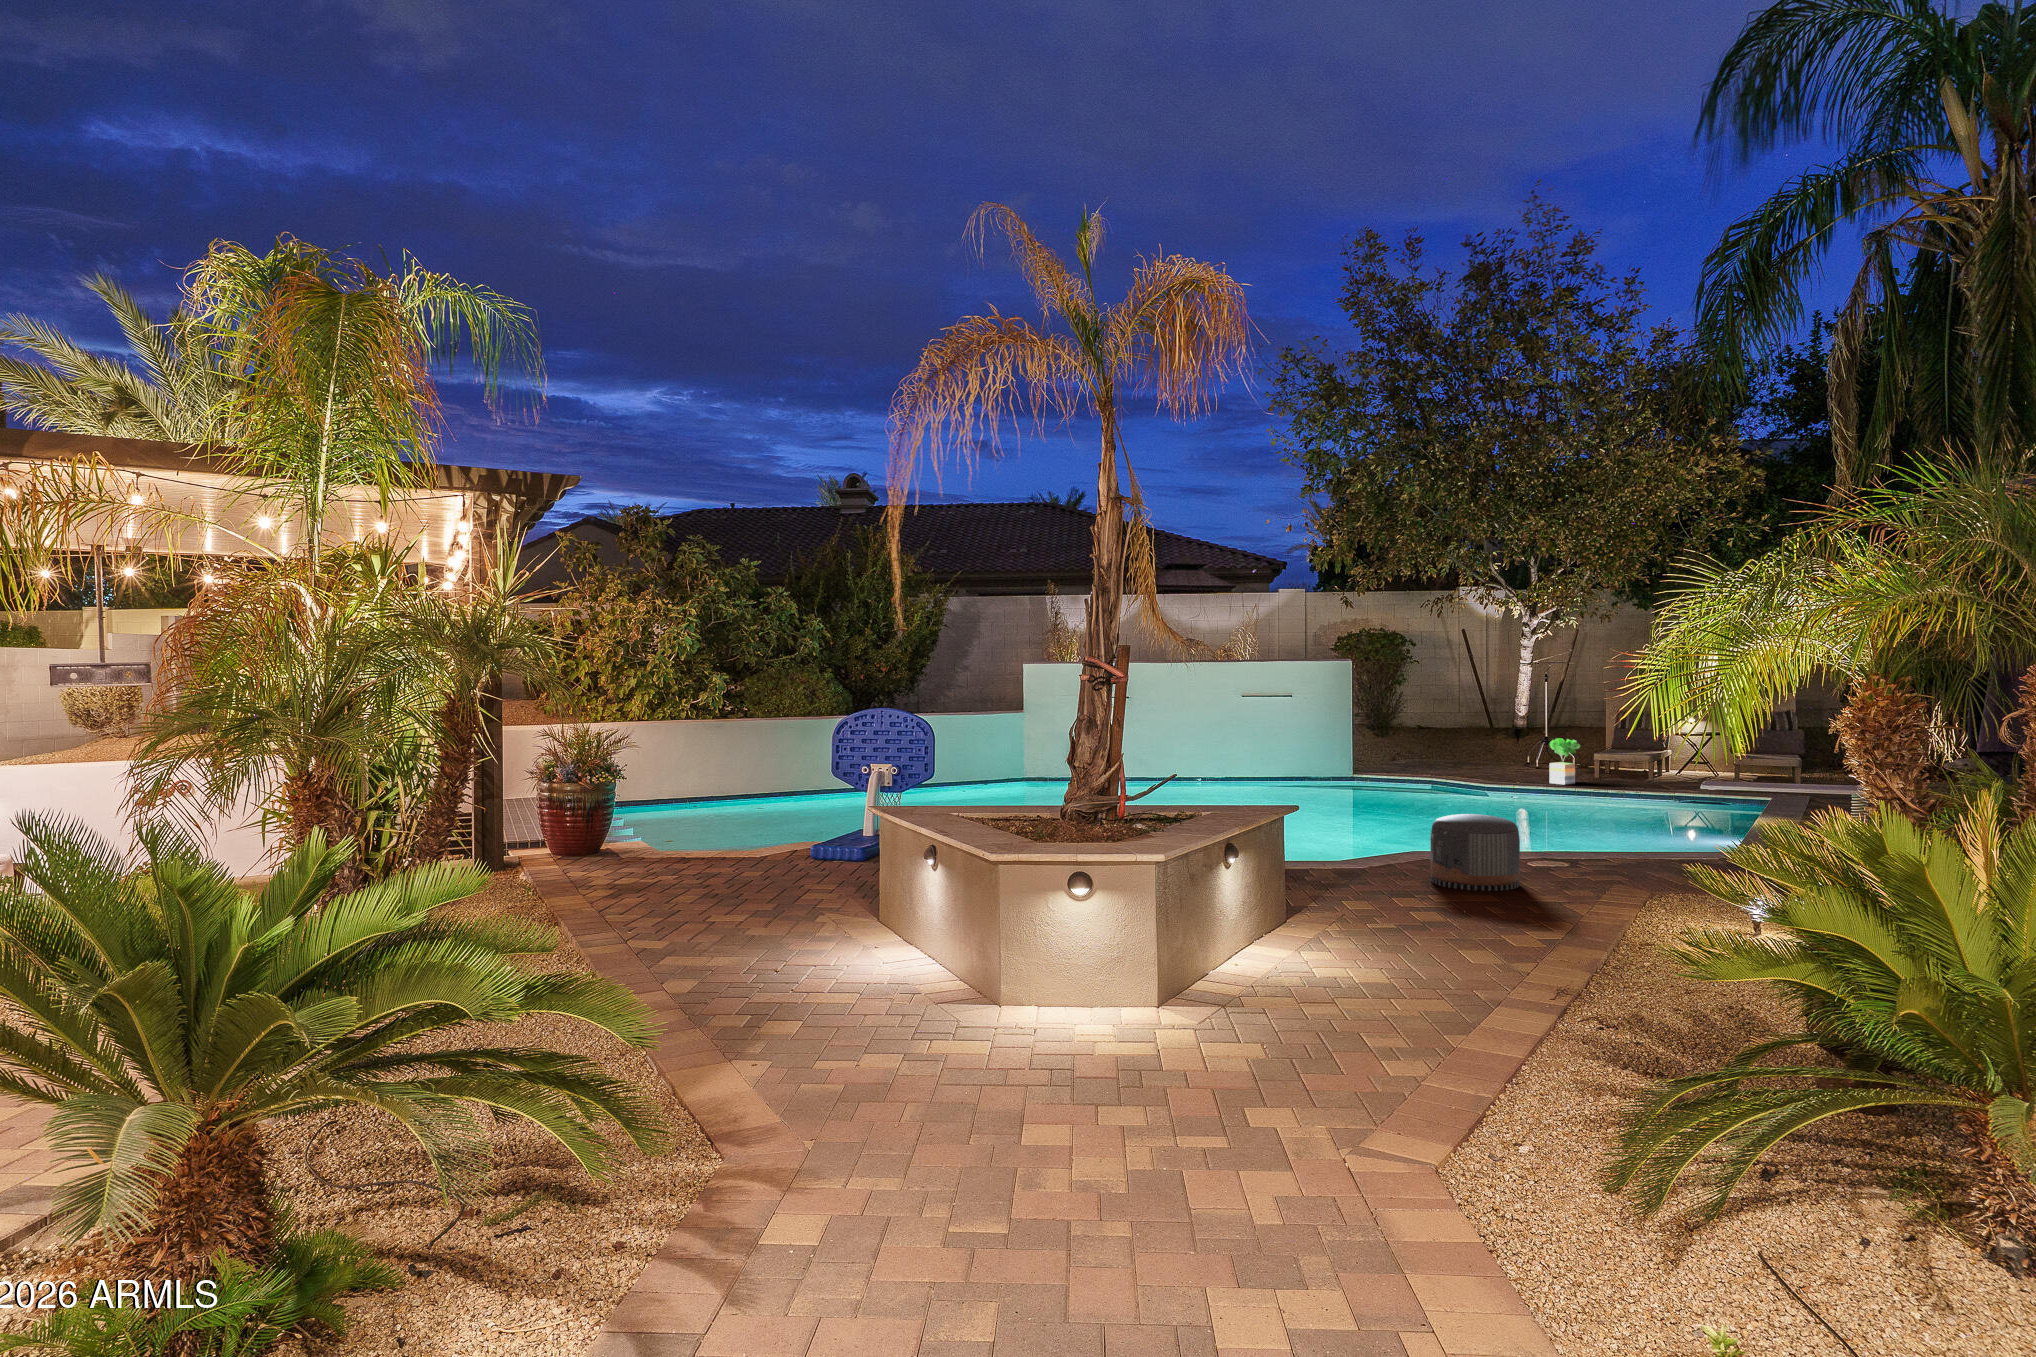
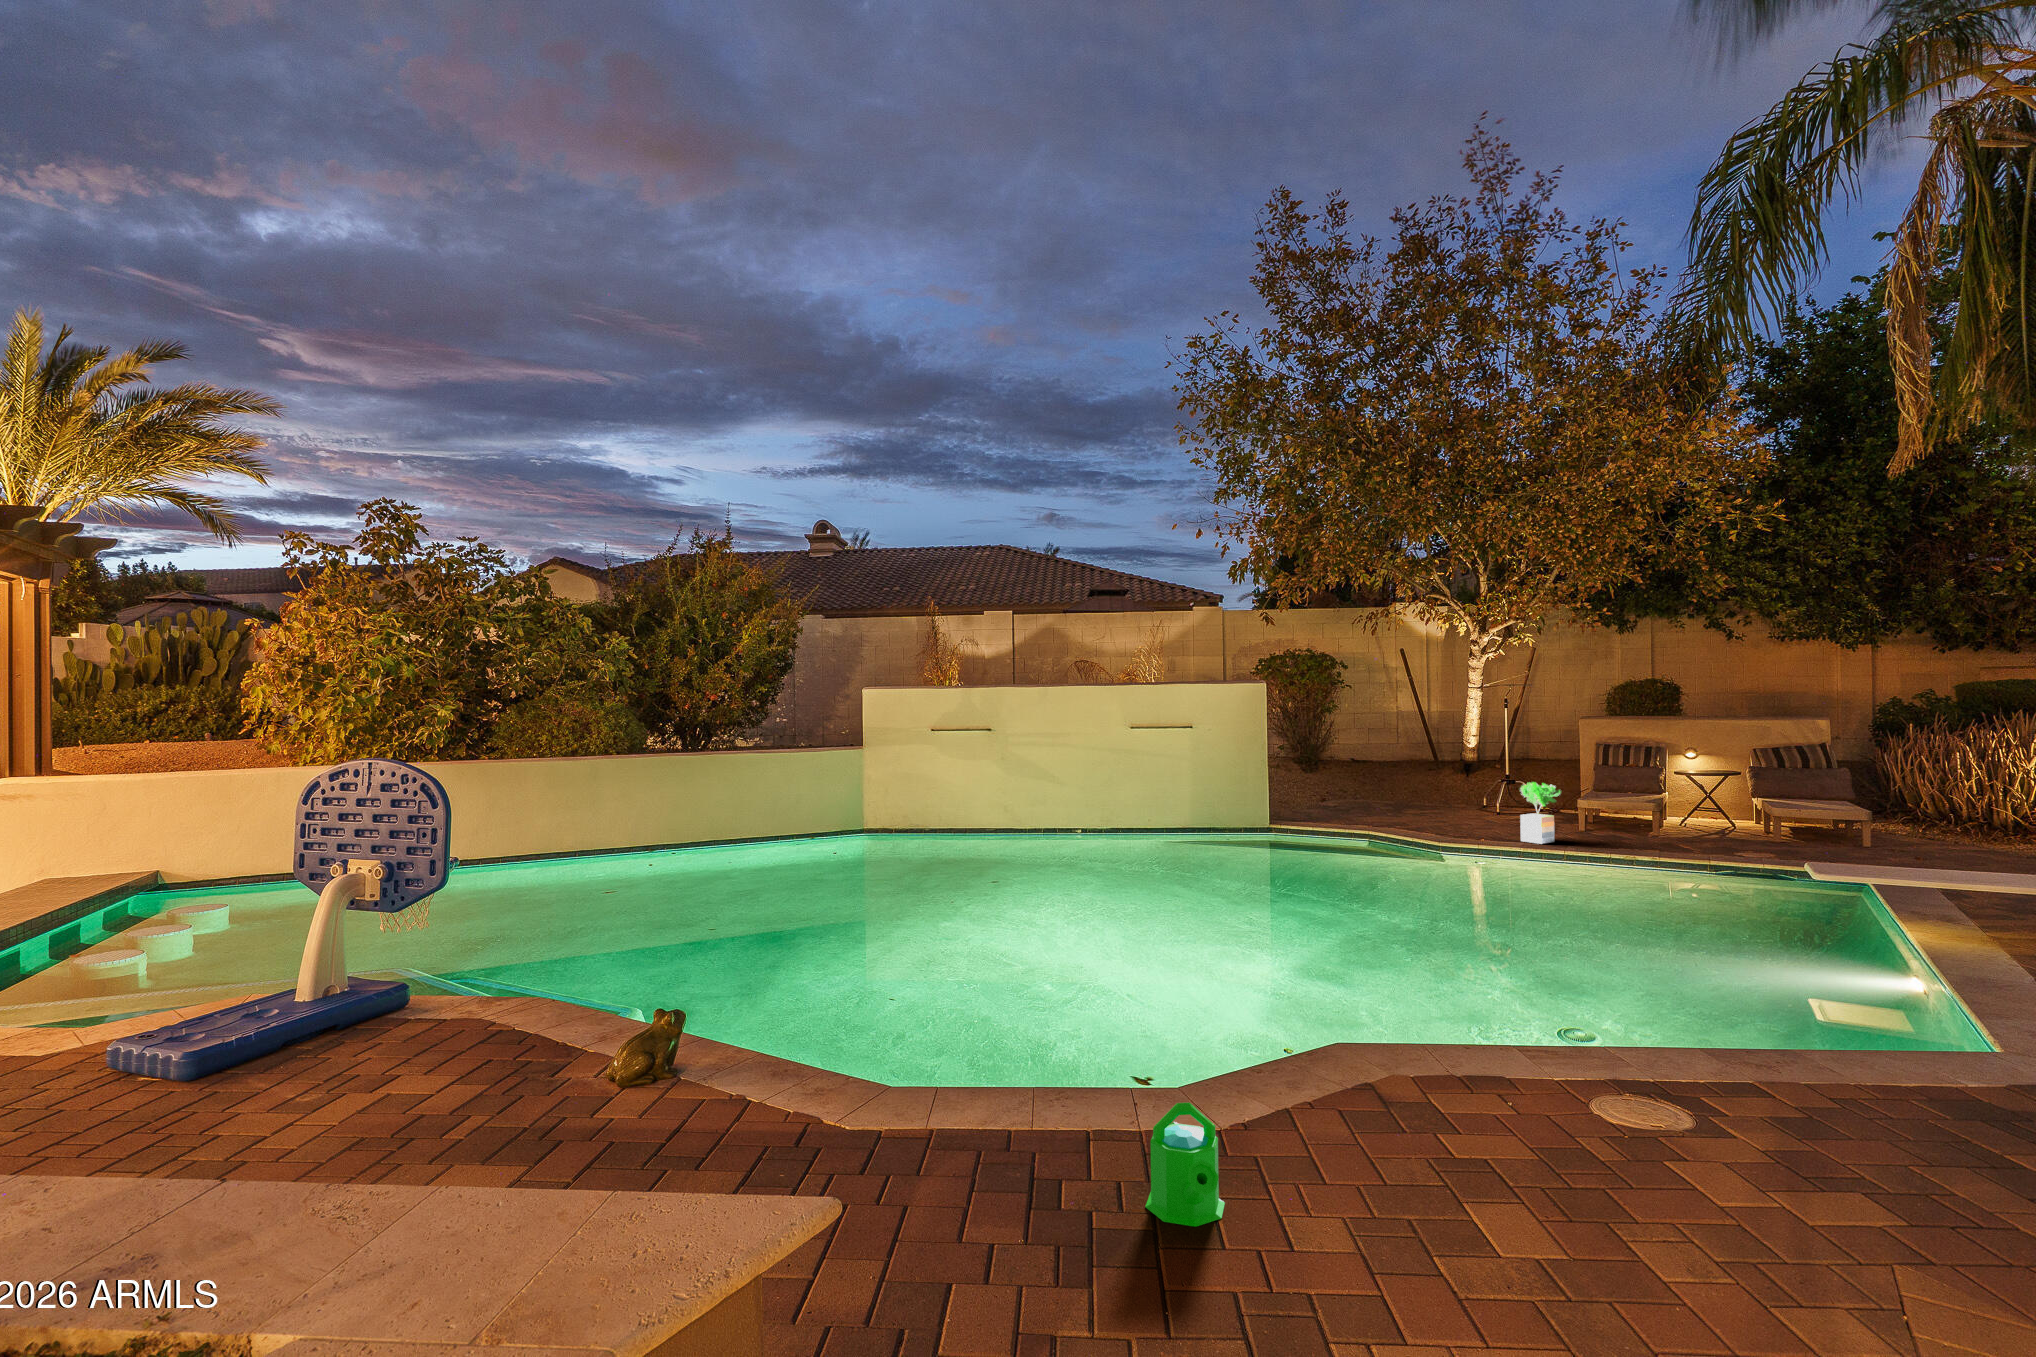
pouf: present [1430,814,1520,891] -> none [1374,992,1586,1211]
watering can: none [1335,848,1368,893] -> present [1145,1103,1225,1227]

